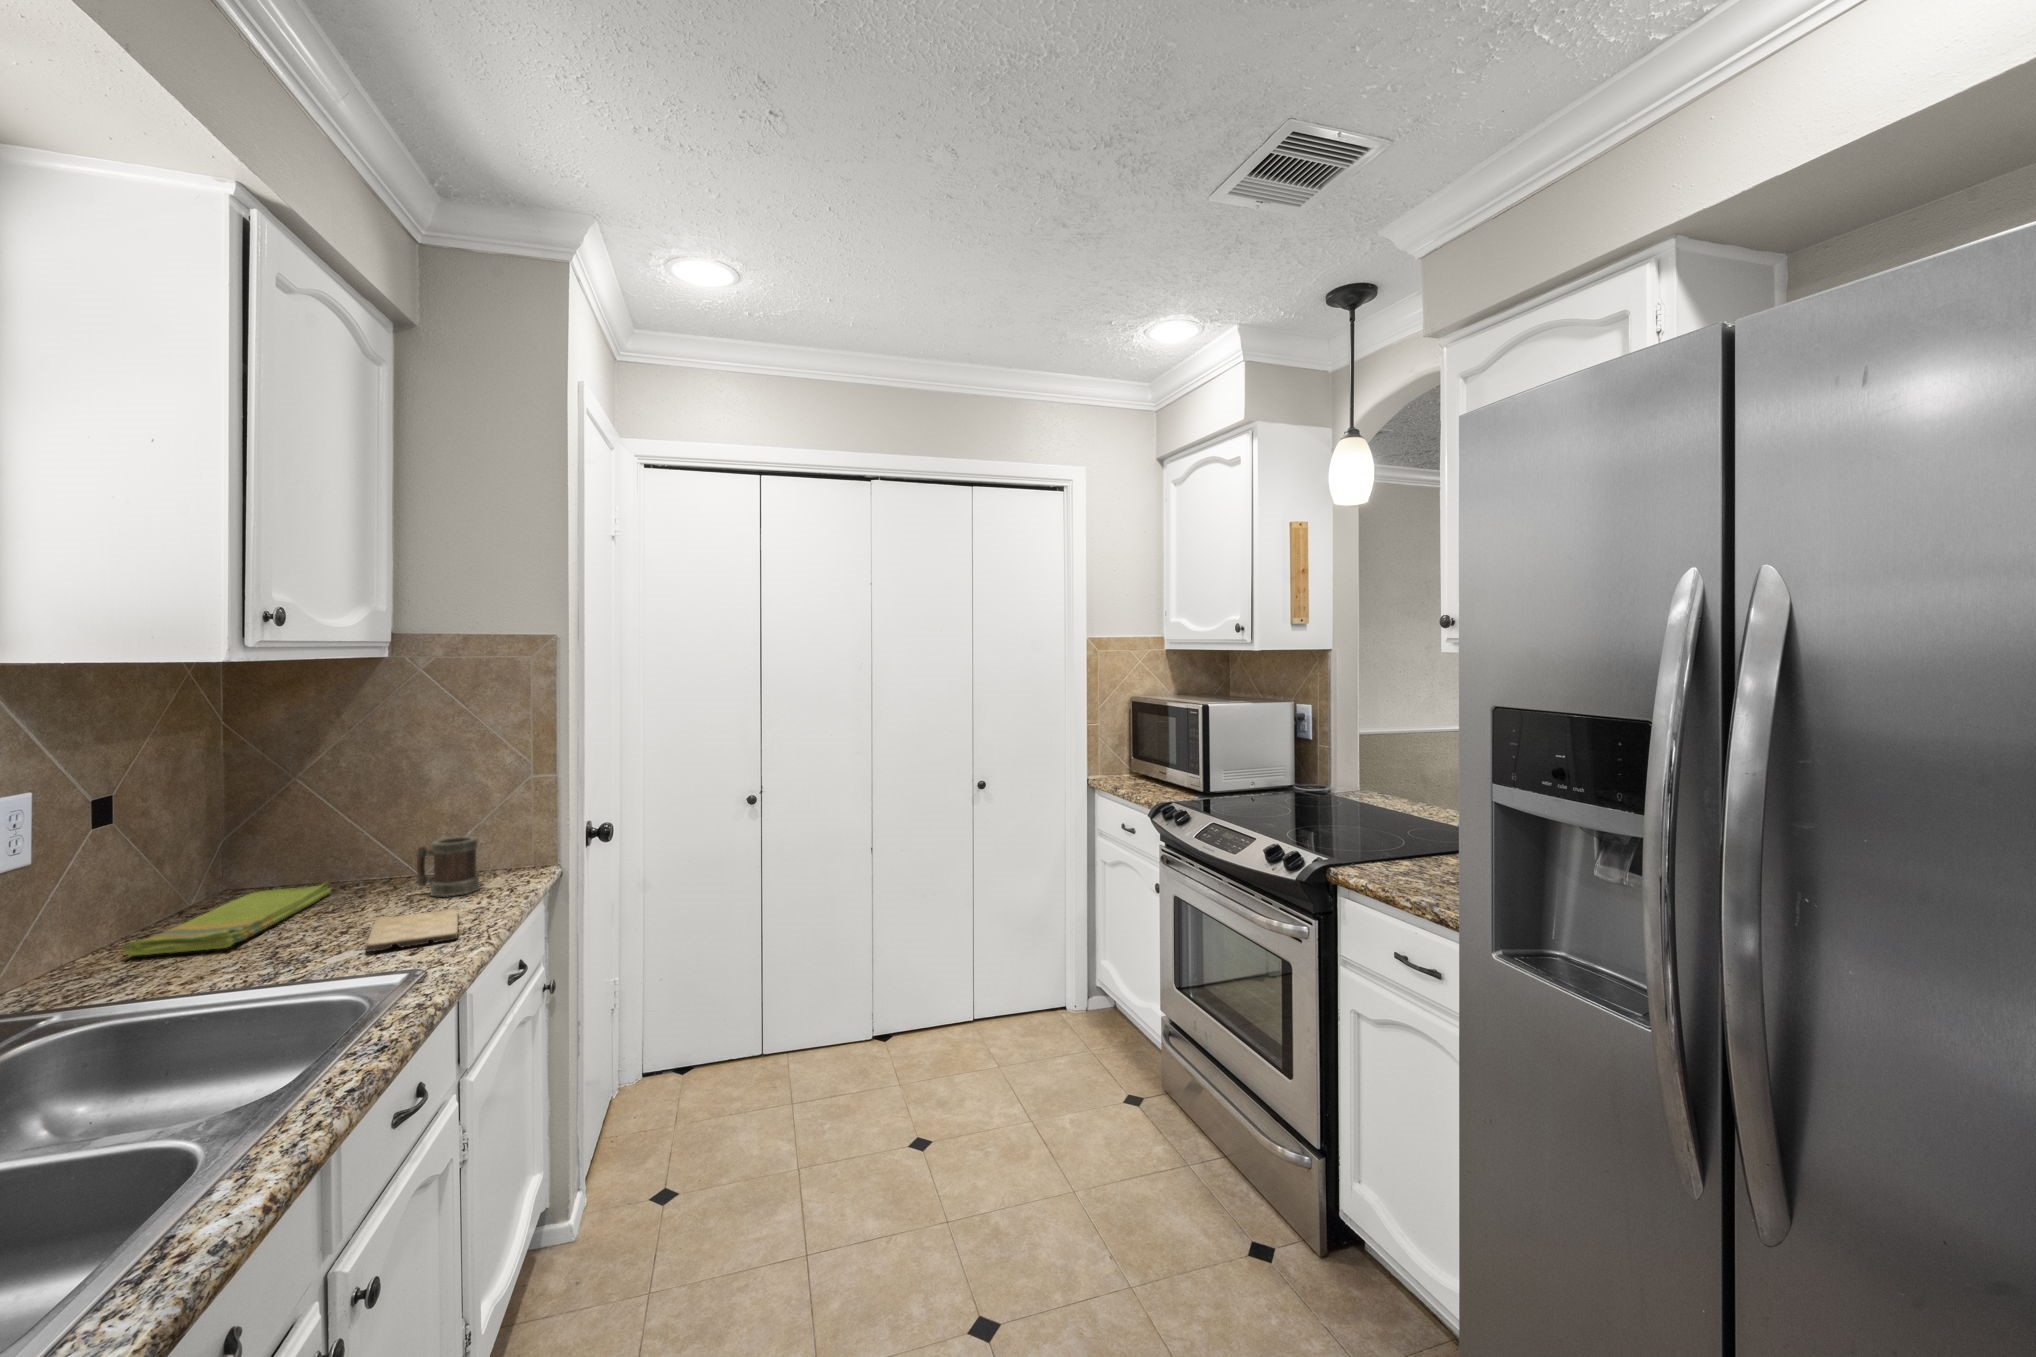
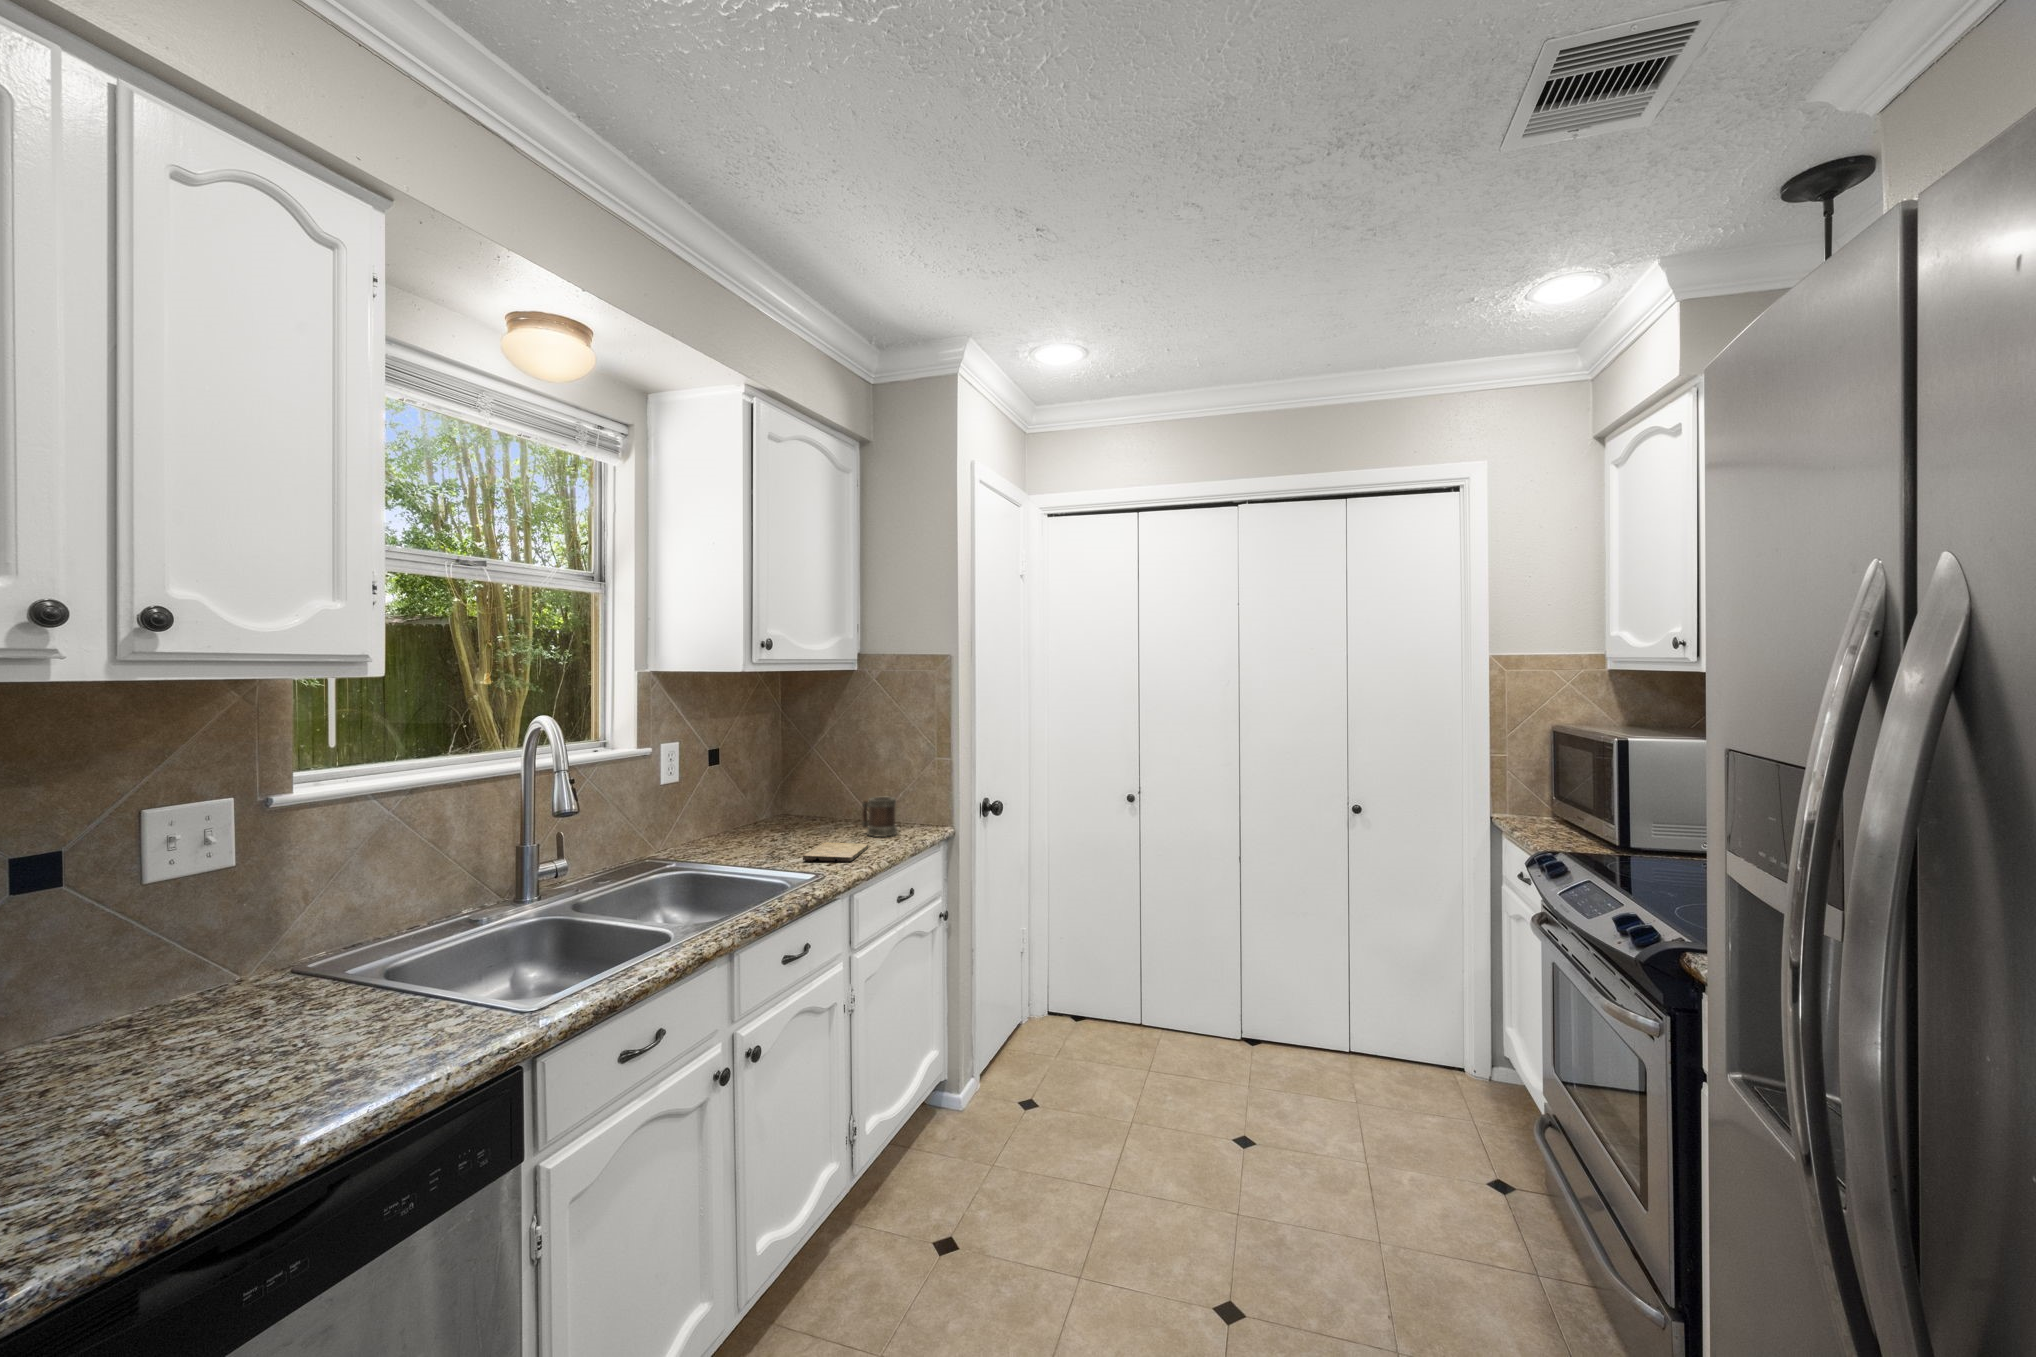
dish towel: present [123,882,331,955] -> none [712,818,825,846]

